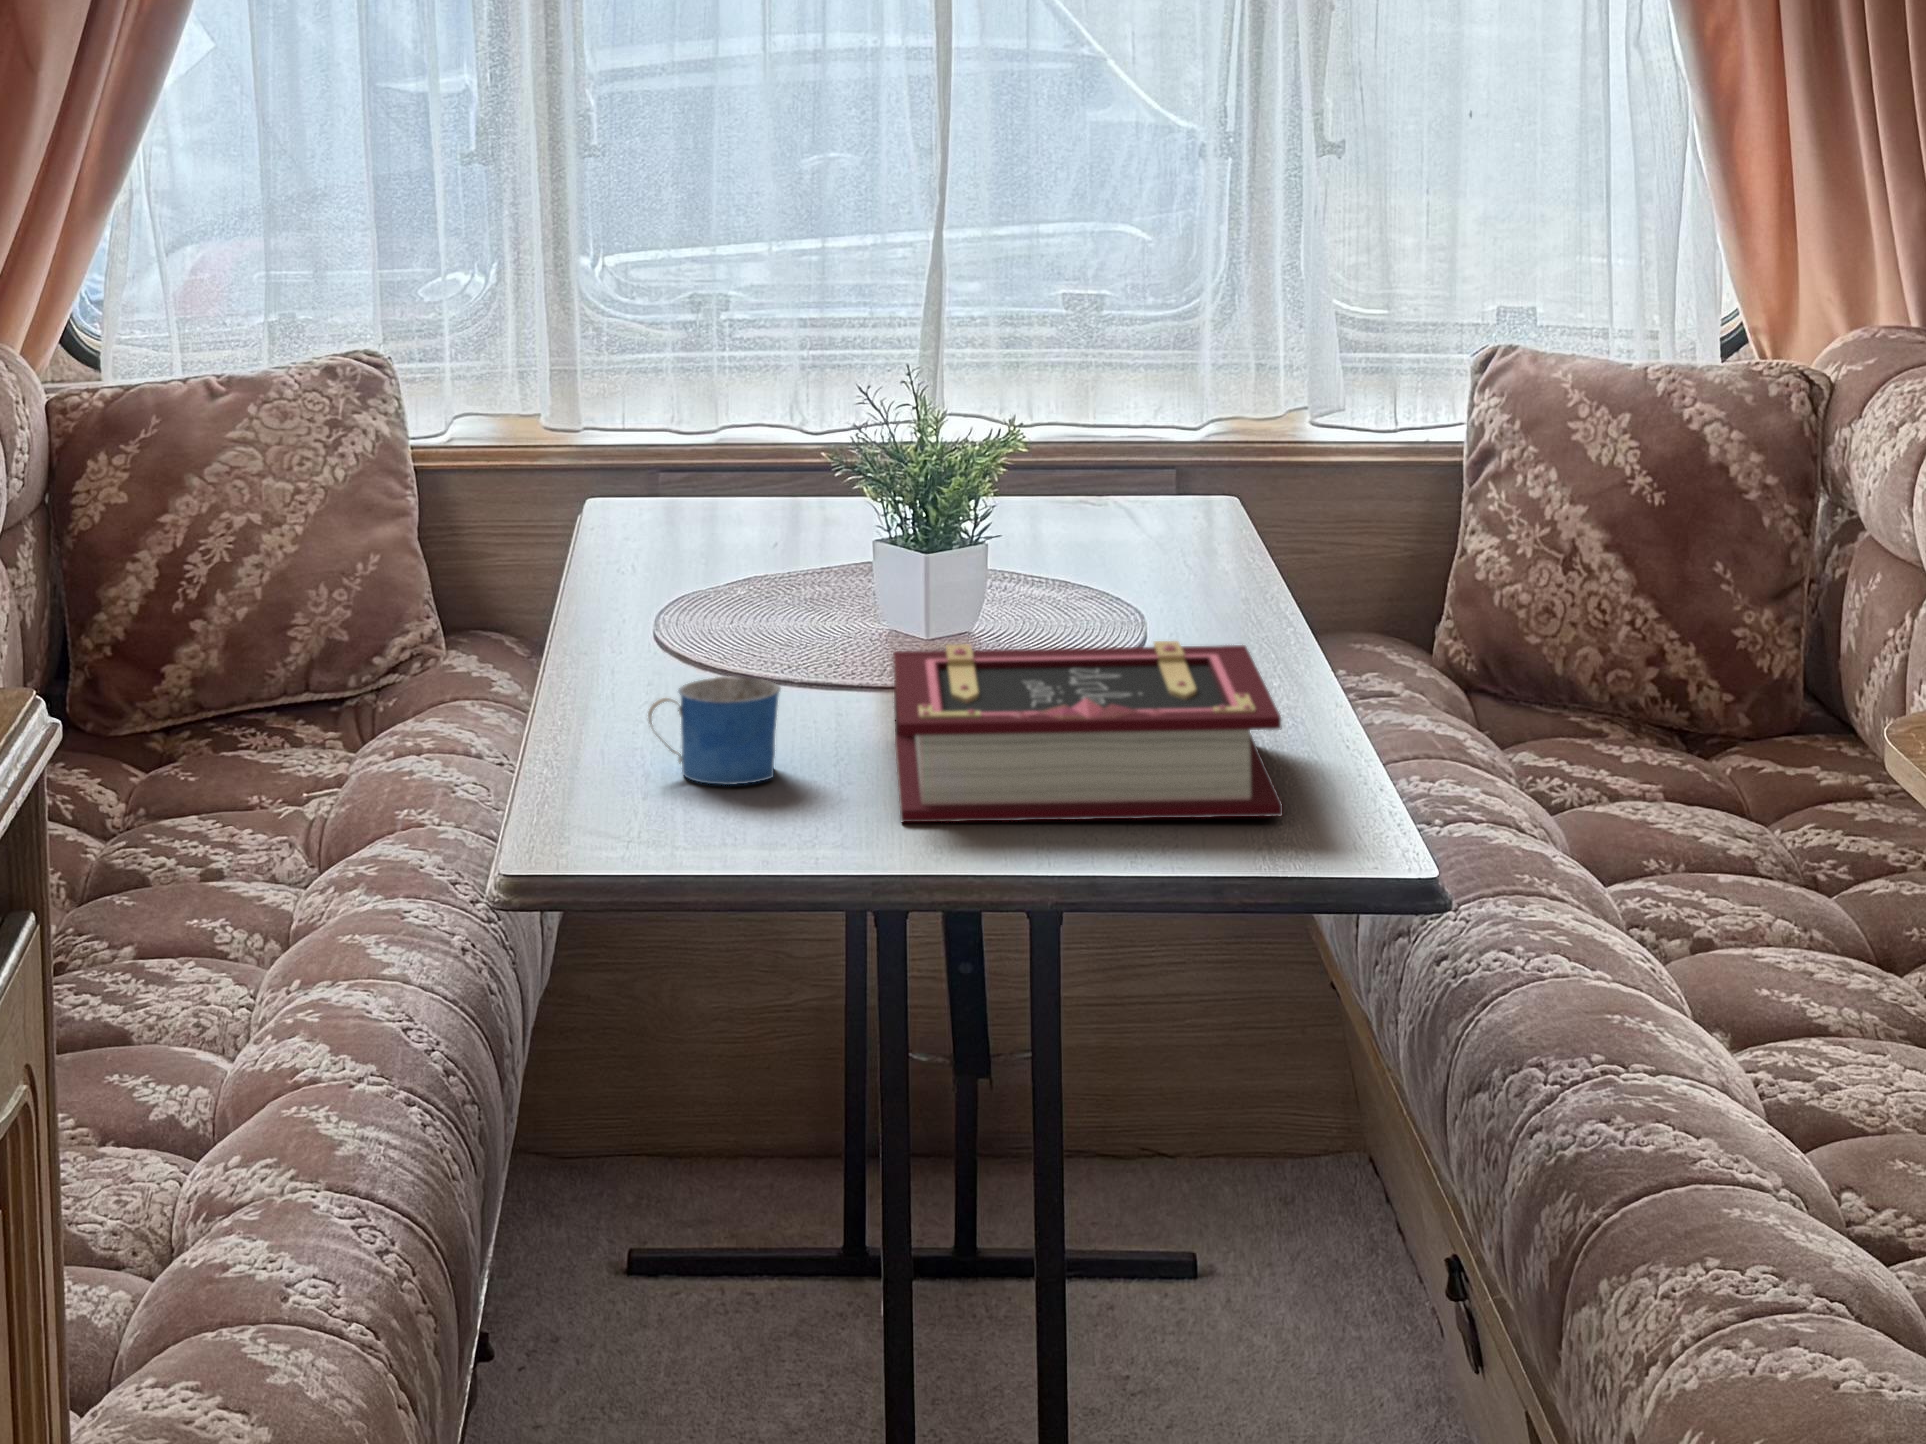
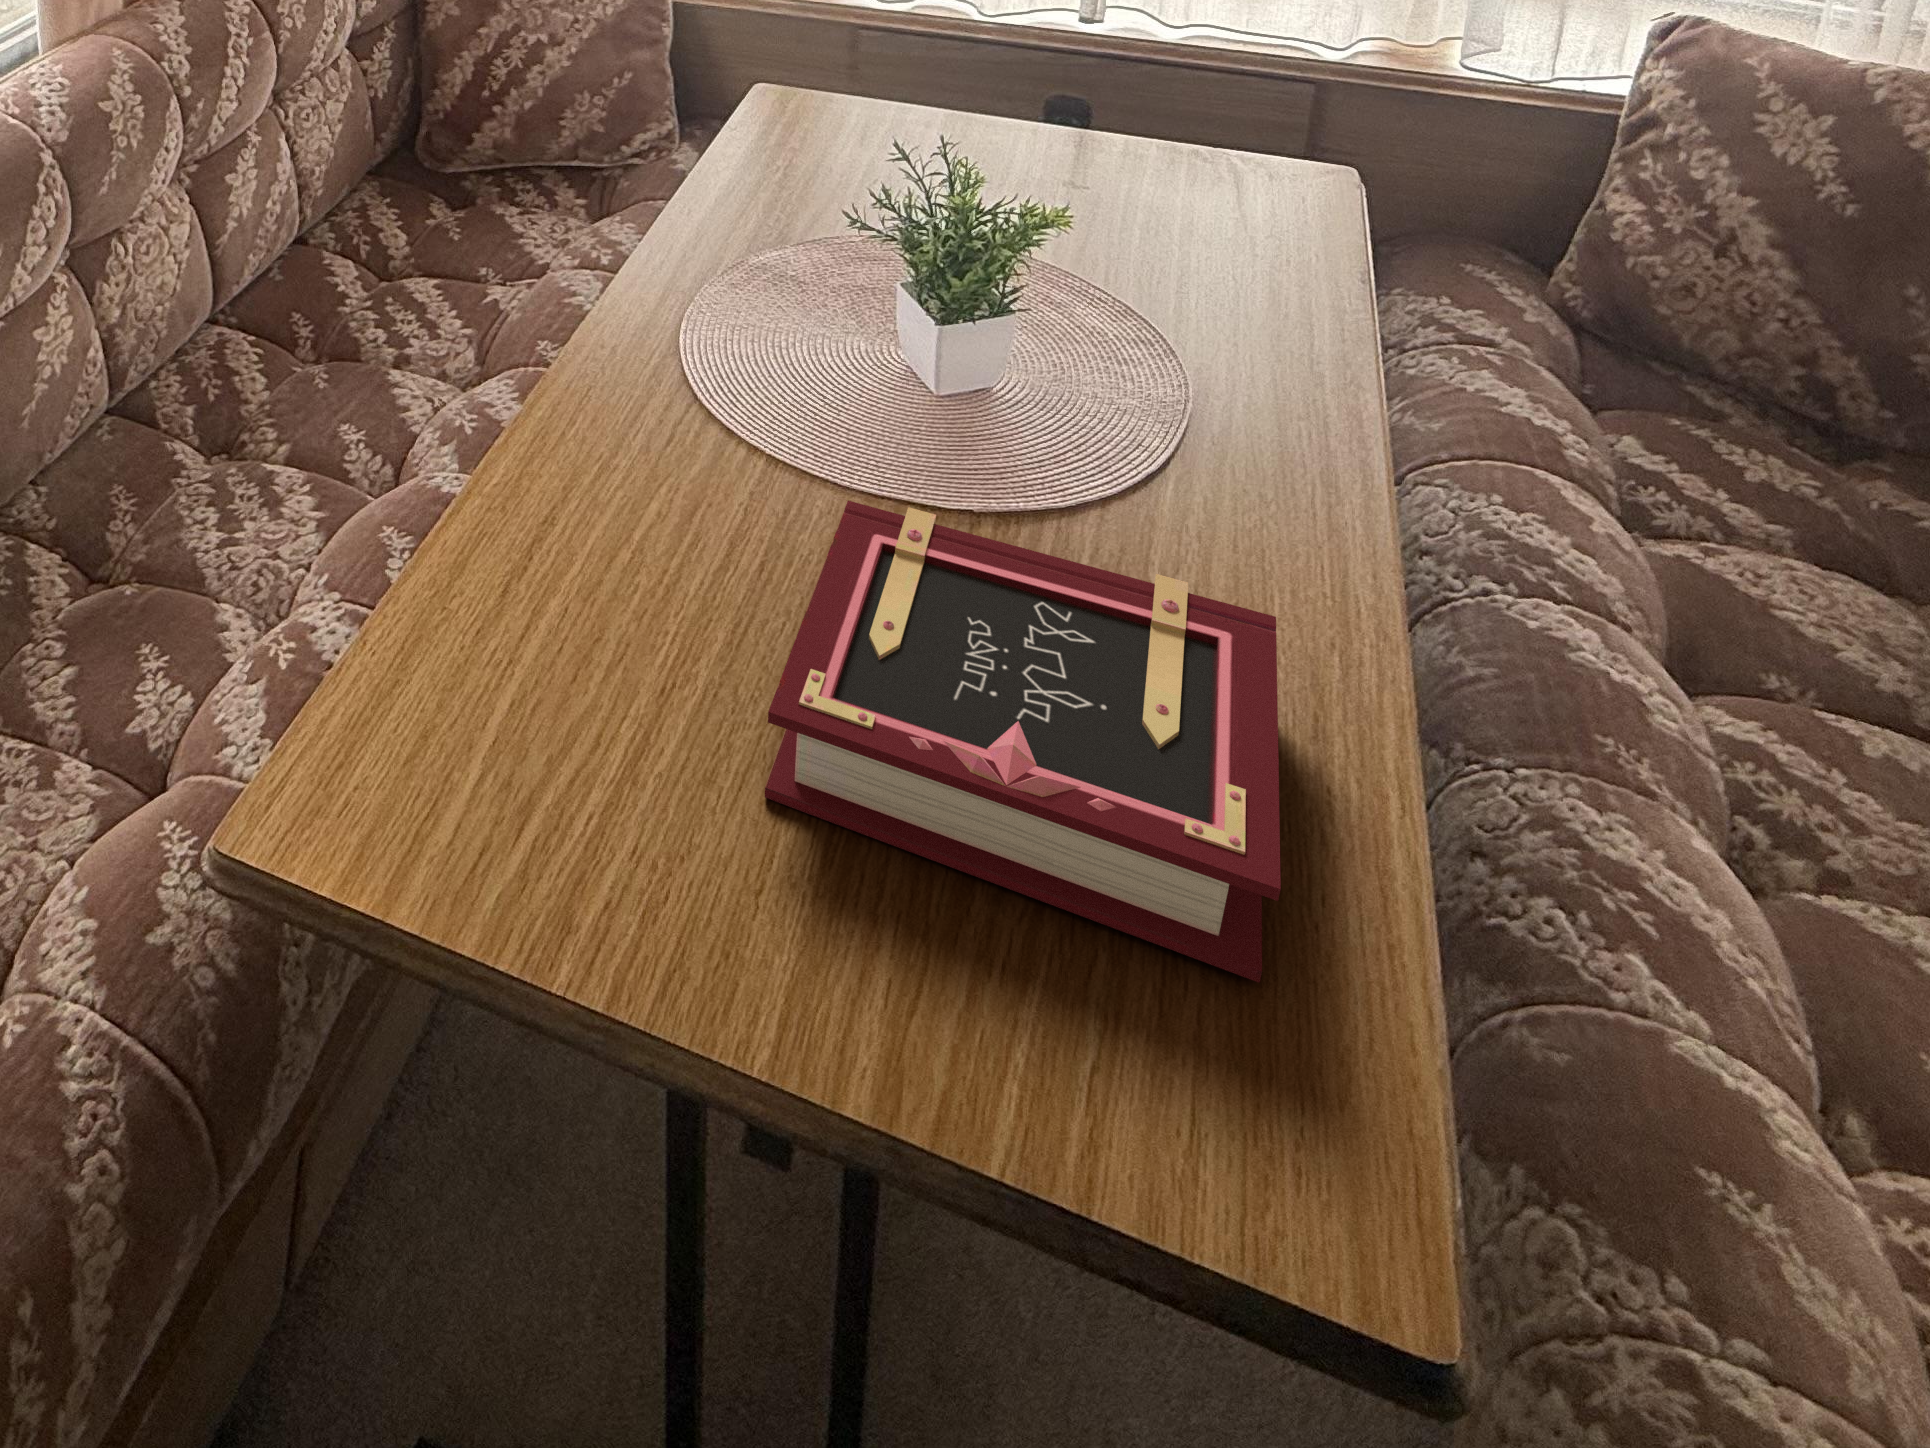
mug: present [648,676,780,785] -> none [560,500,698,641]

